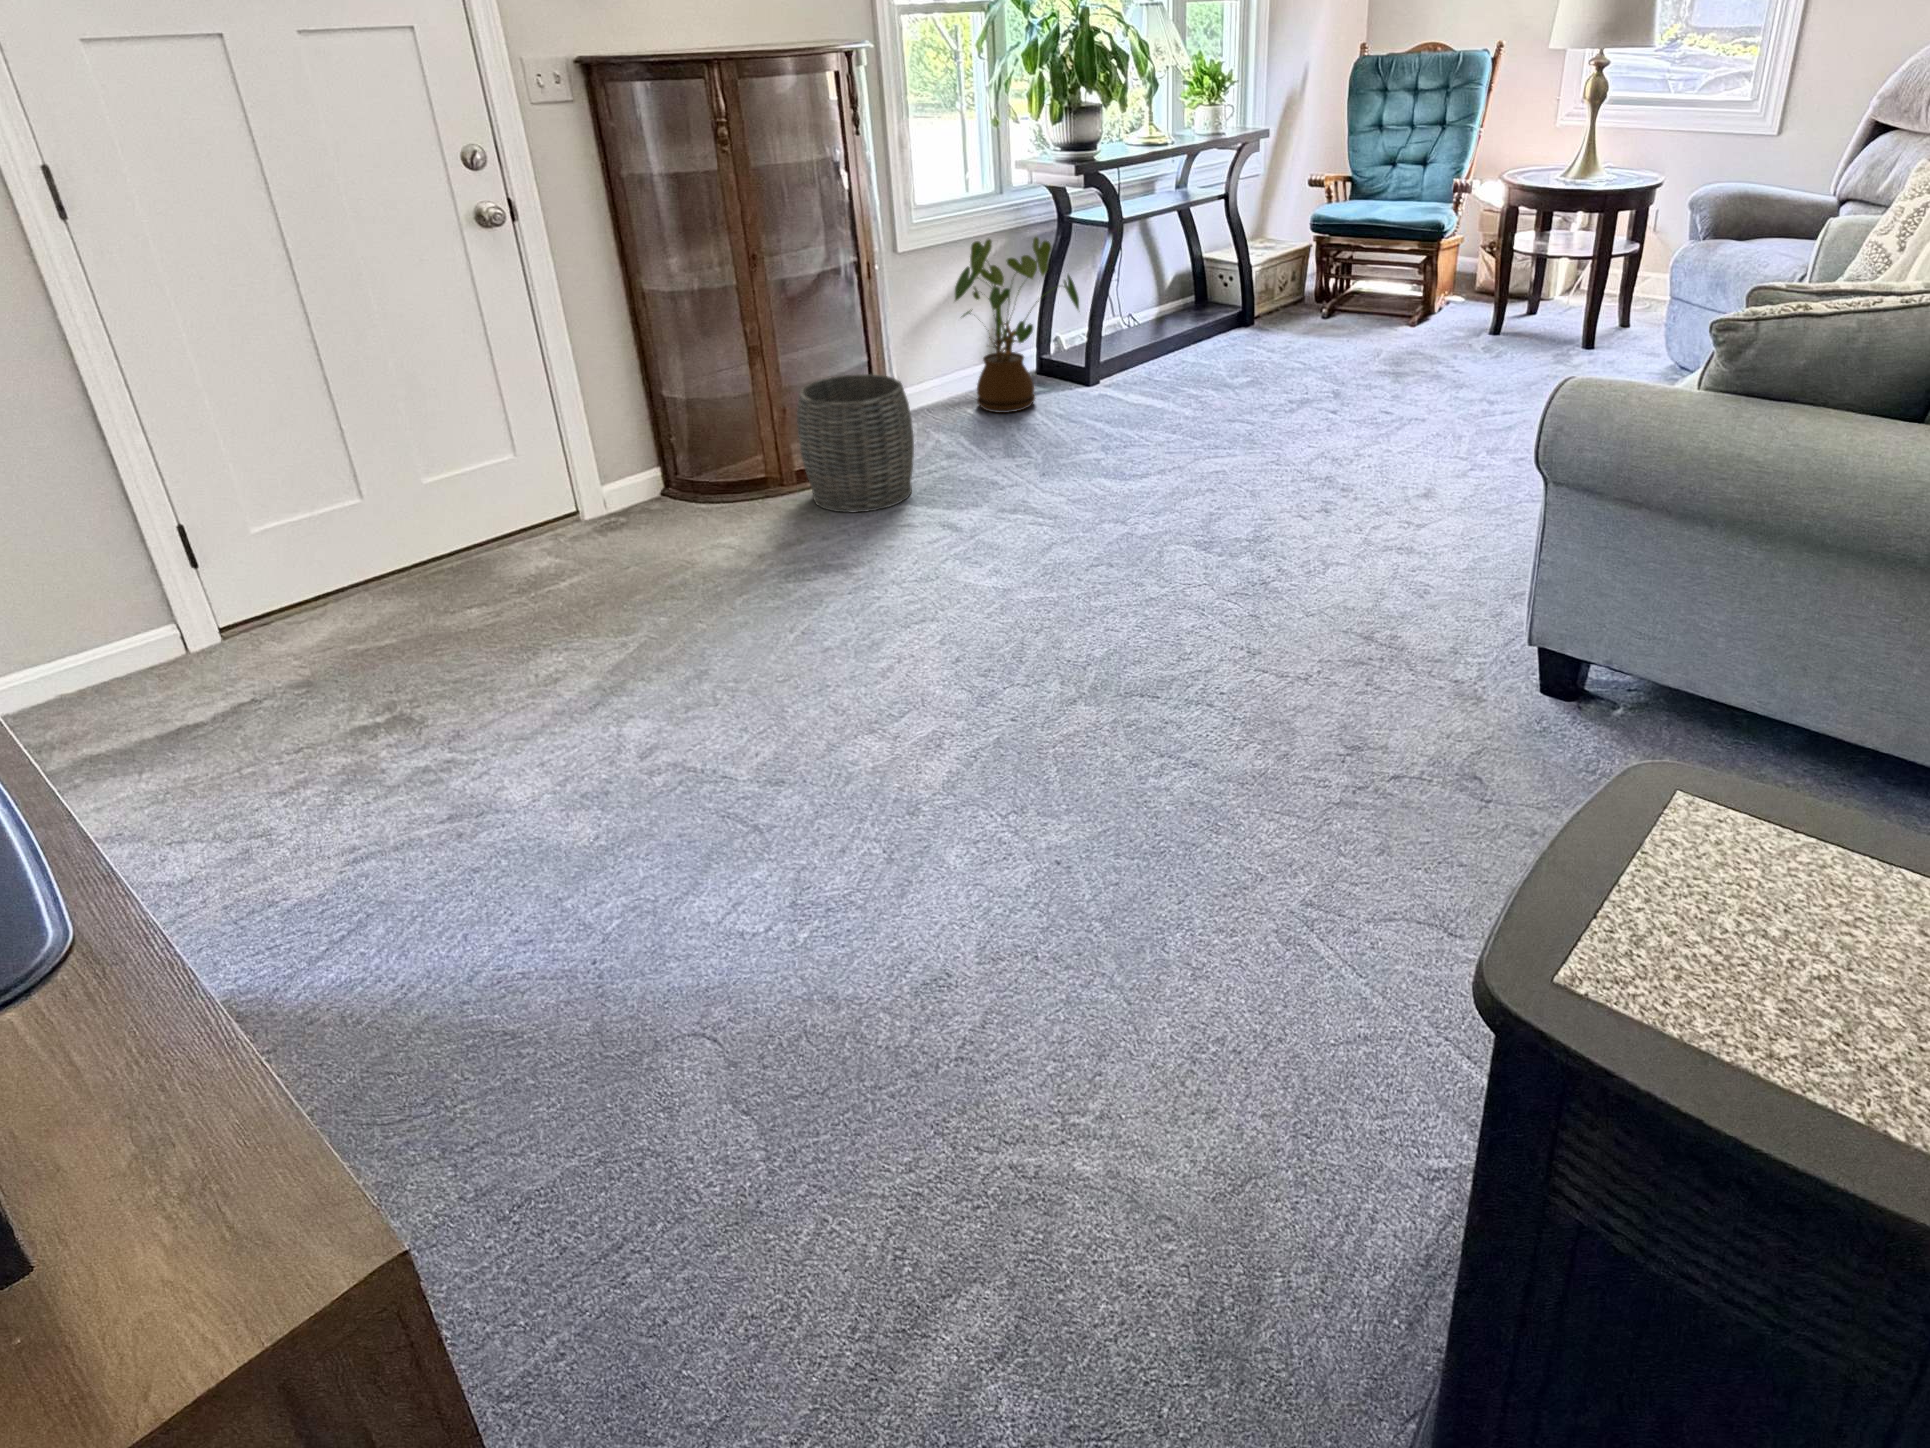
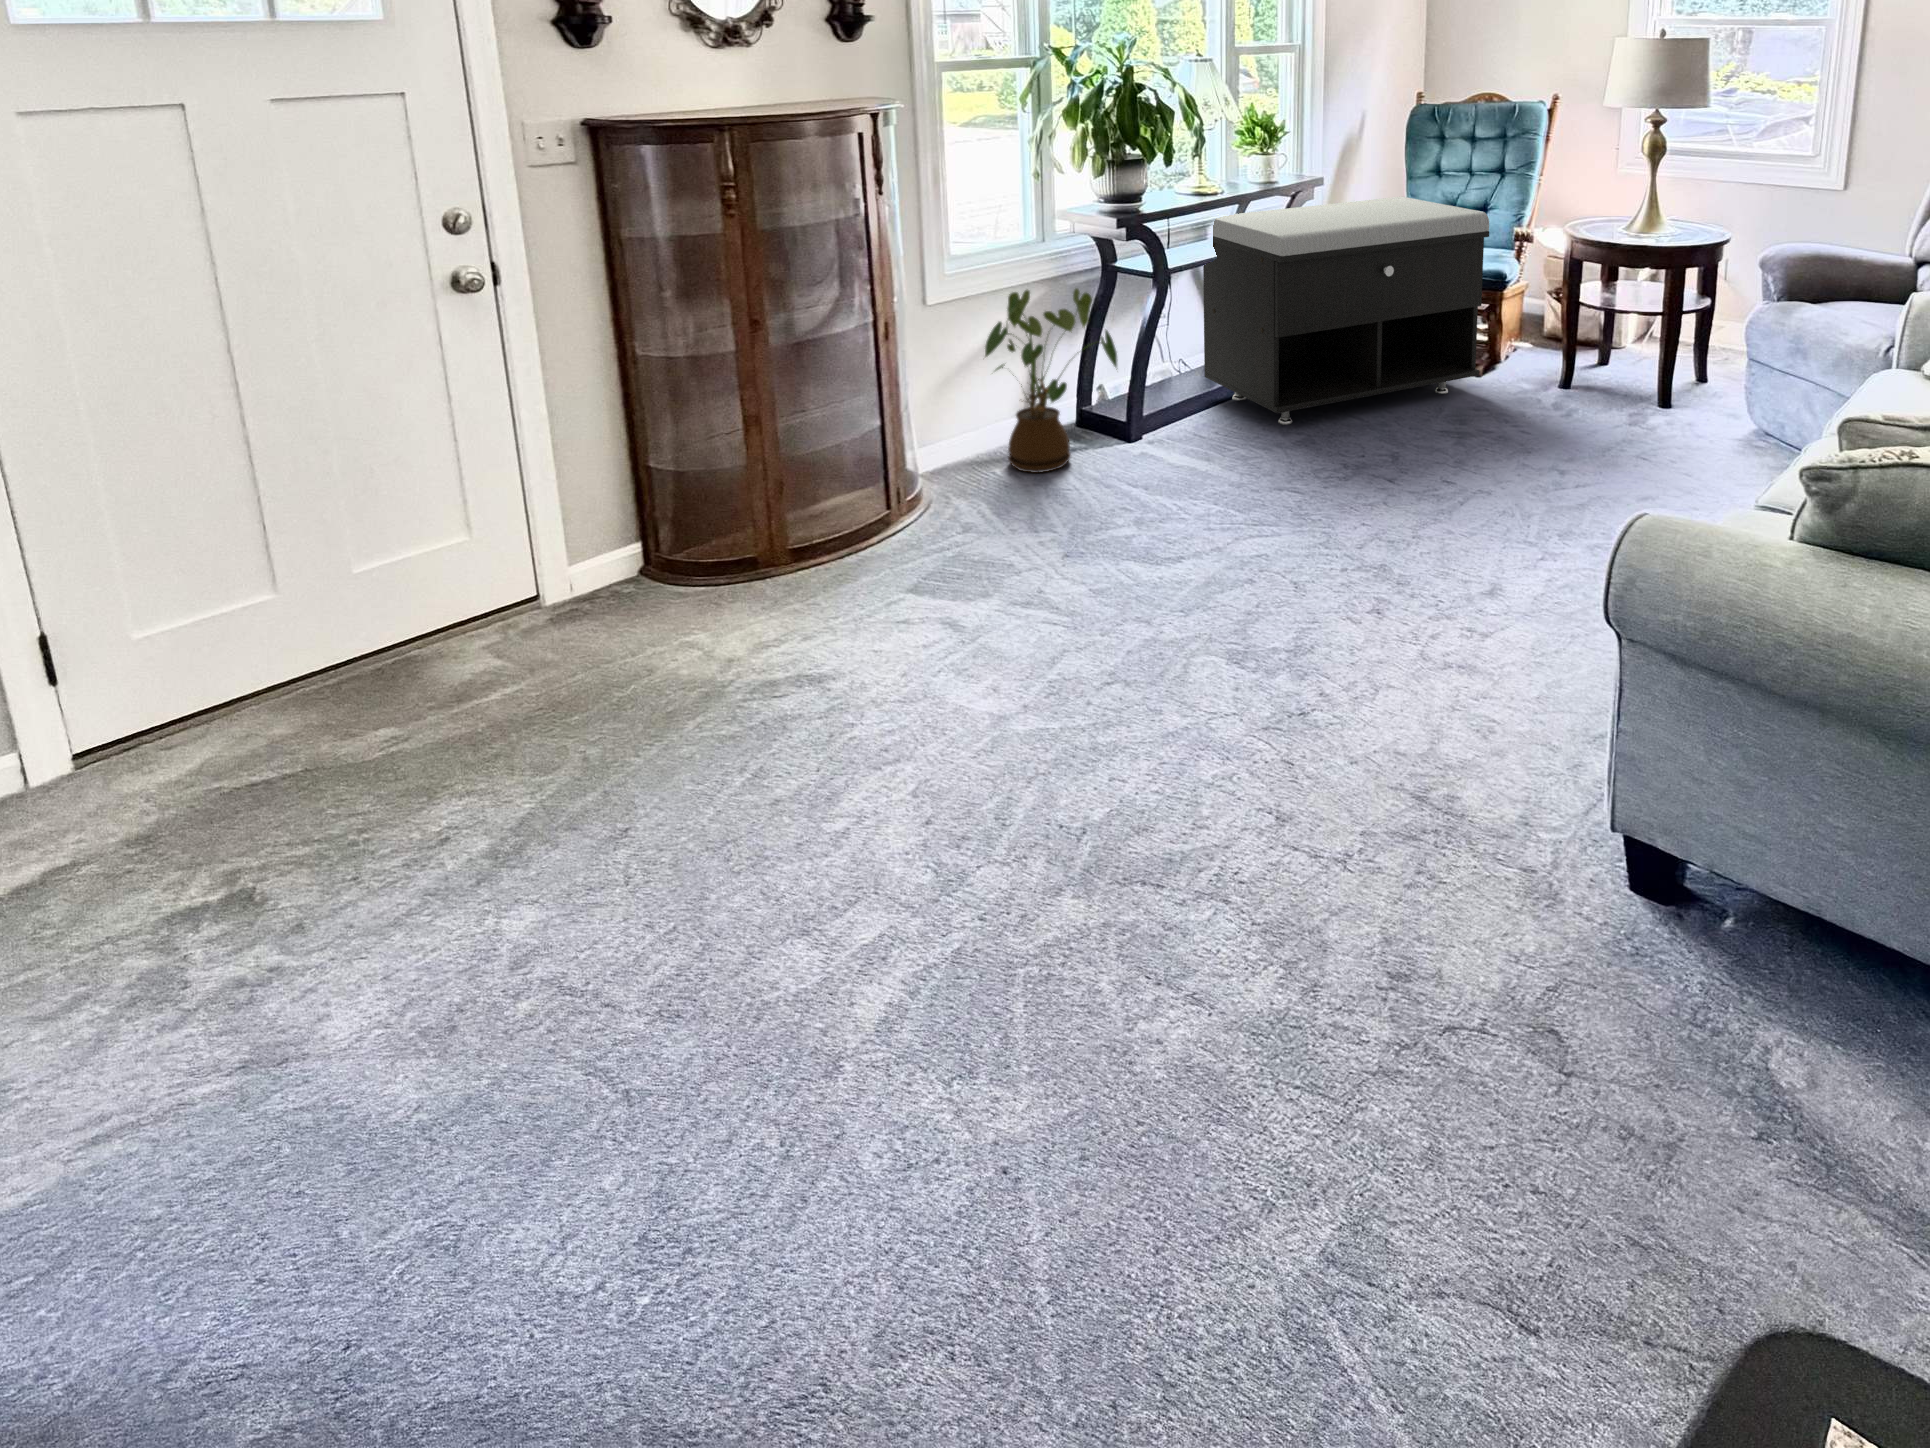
storage bench: none [1153,148,1432,370] -> present [1203,197,1489,425]
woven basket: present [797,374,914,513] -> none [794,443,922,601]

